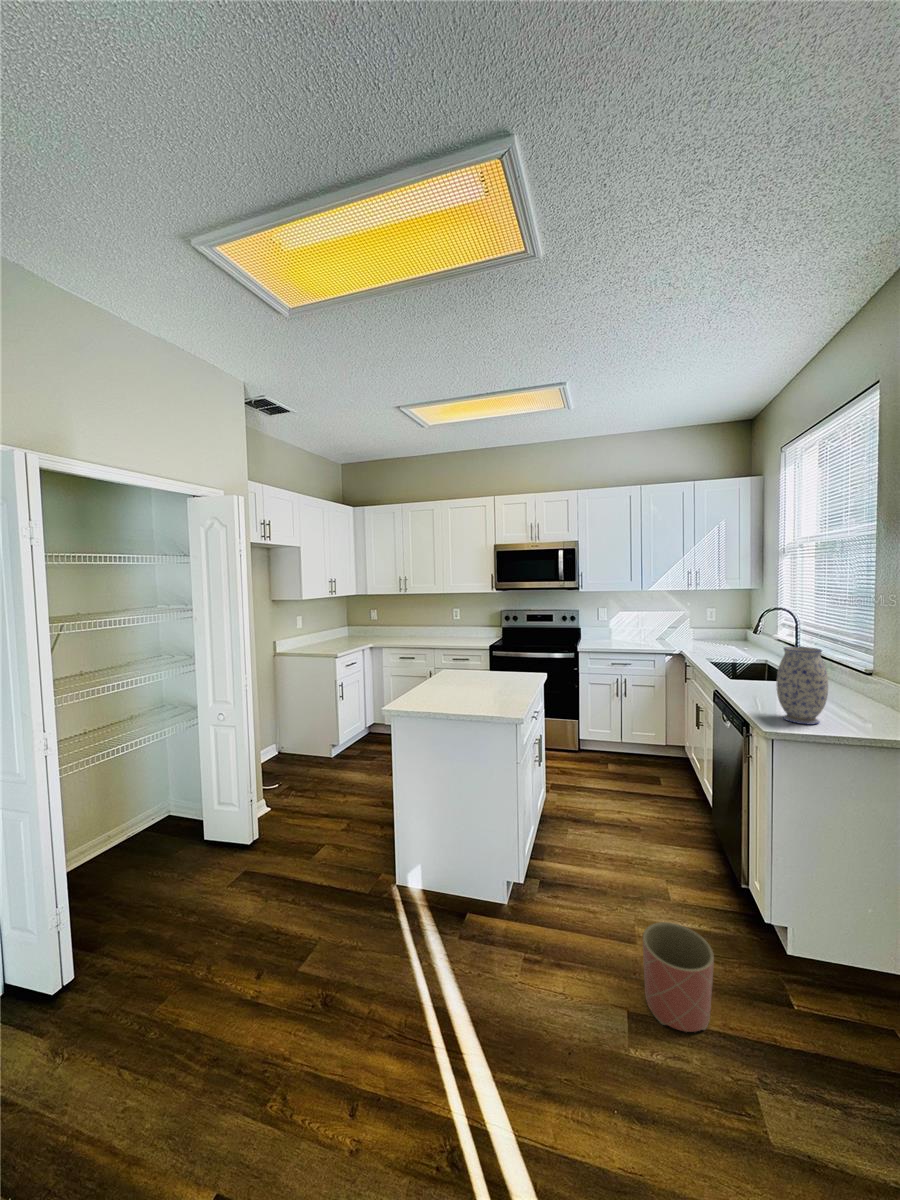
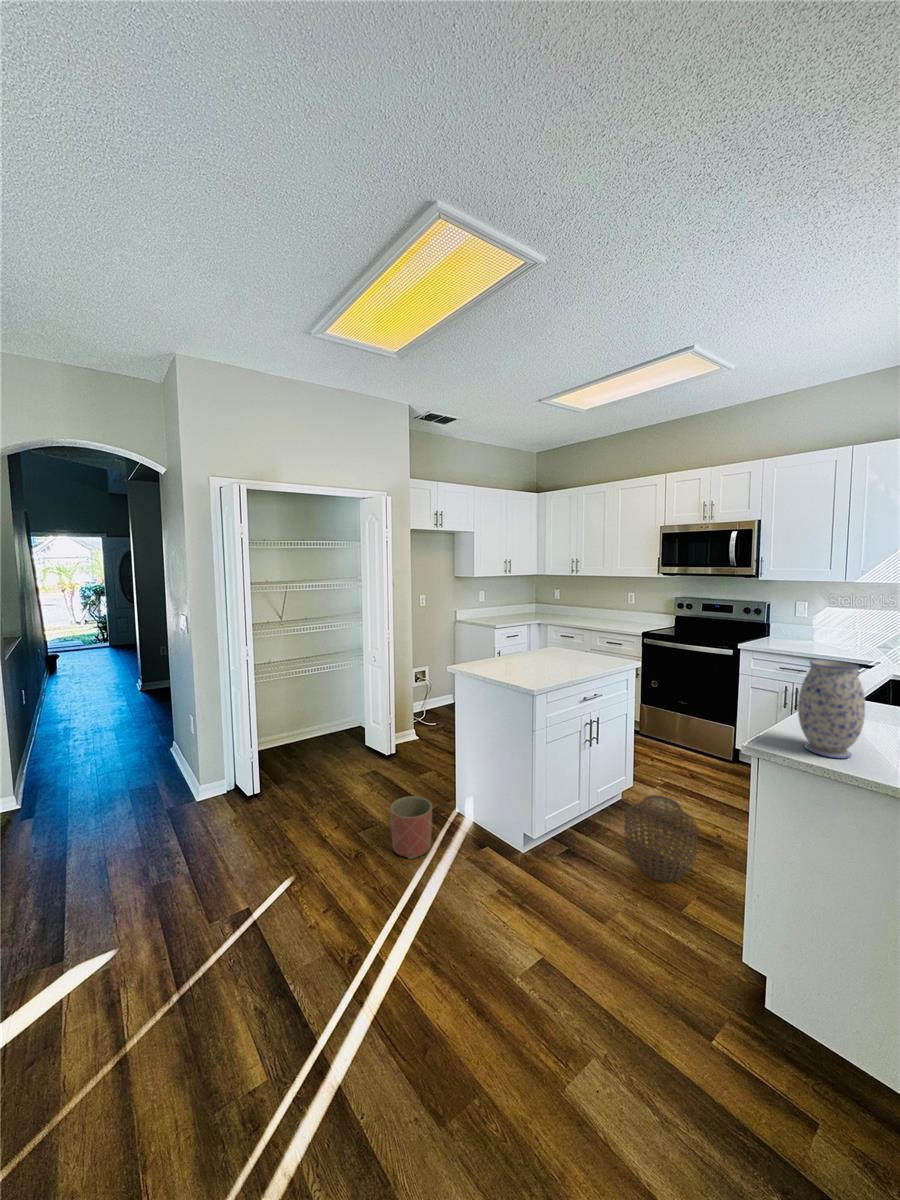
woven basket: none [586,796,654,879] -> present [624,795,698,882]
planter: present [643,922,714,1032] -> present [390,796,432,859]

